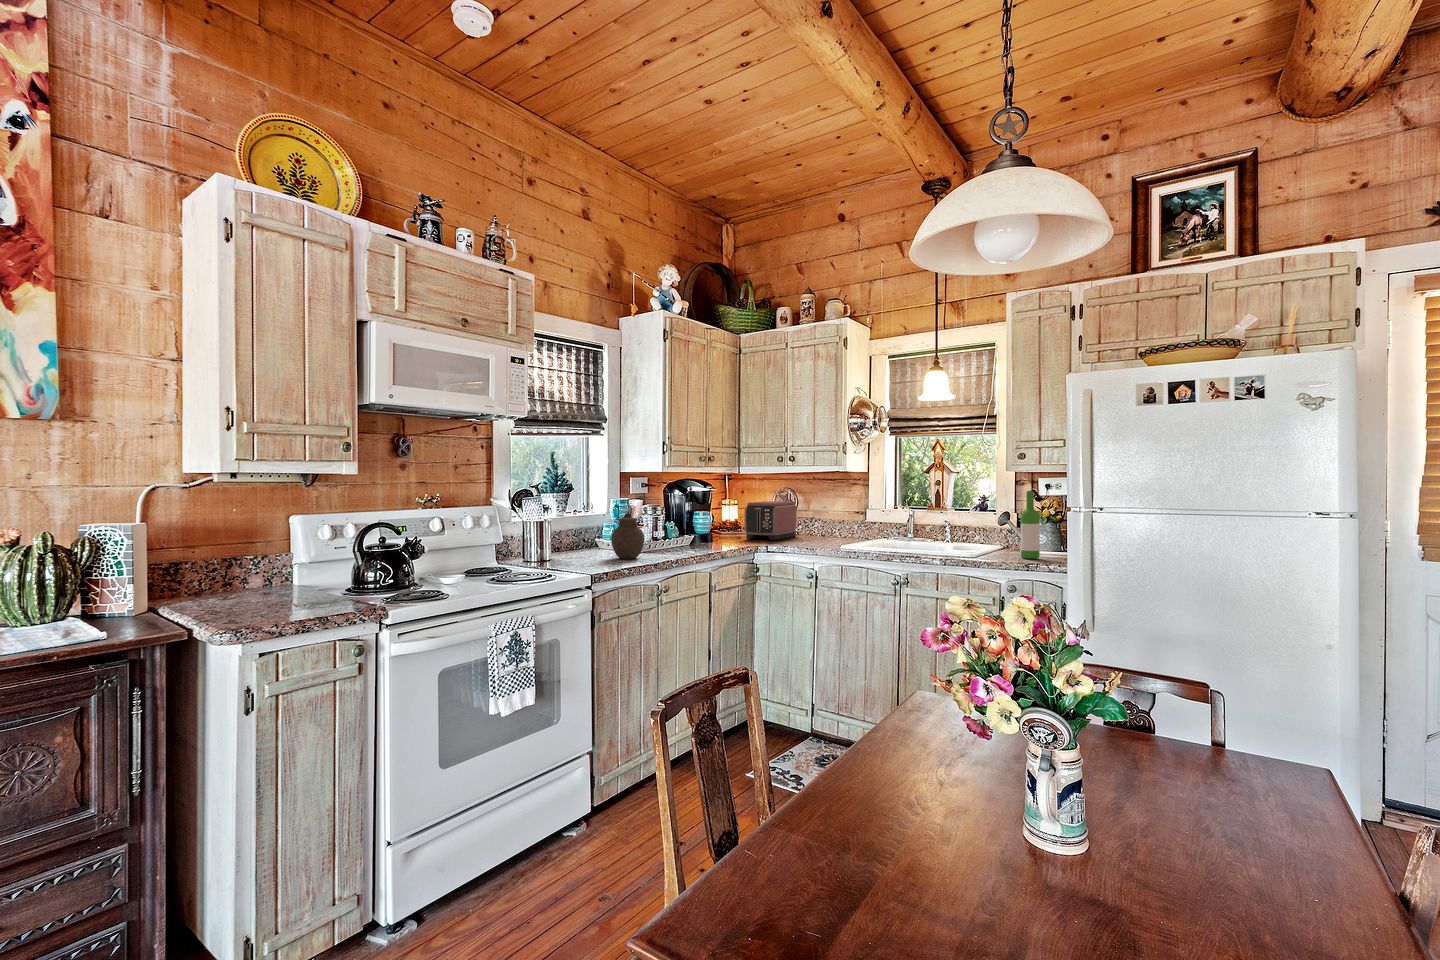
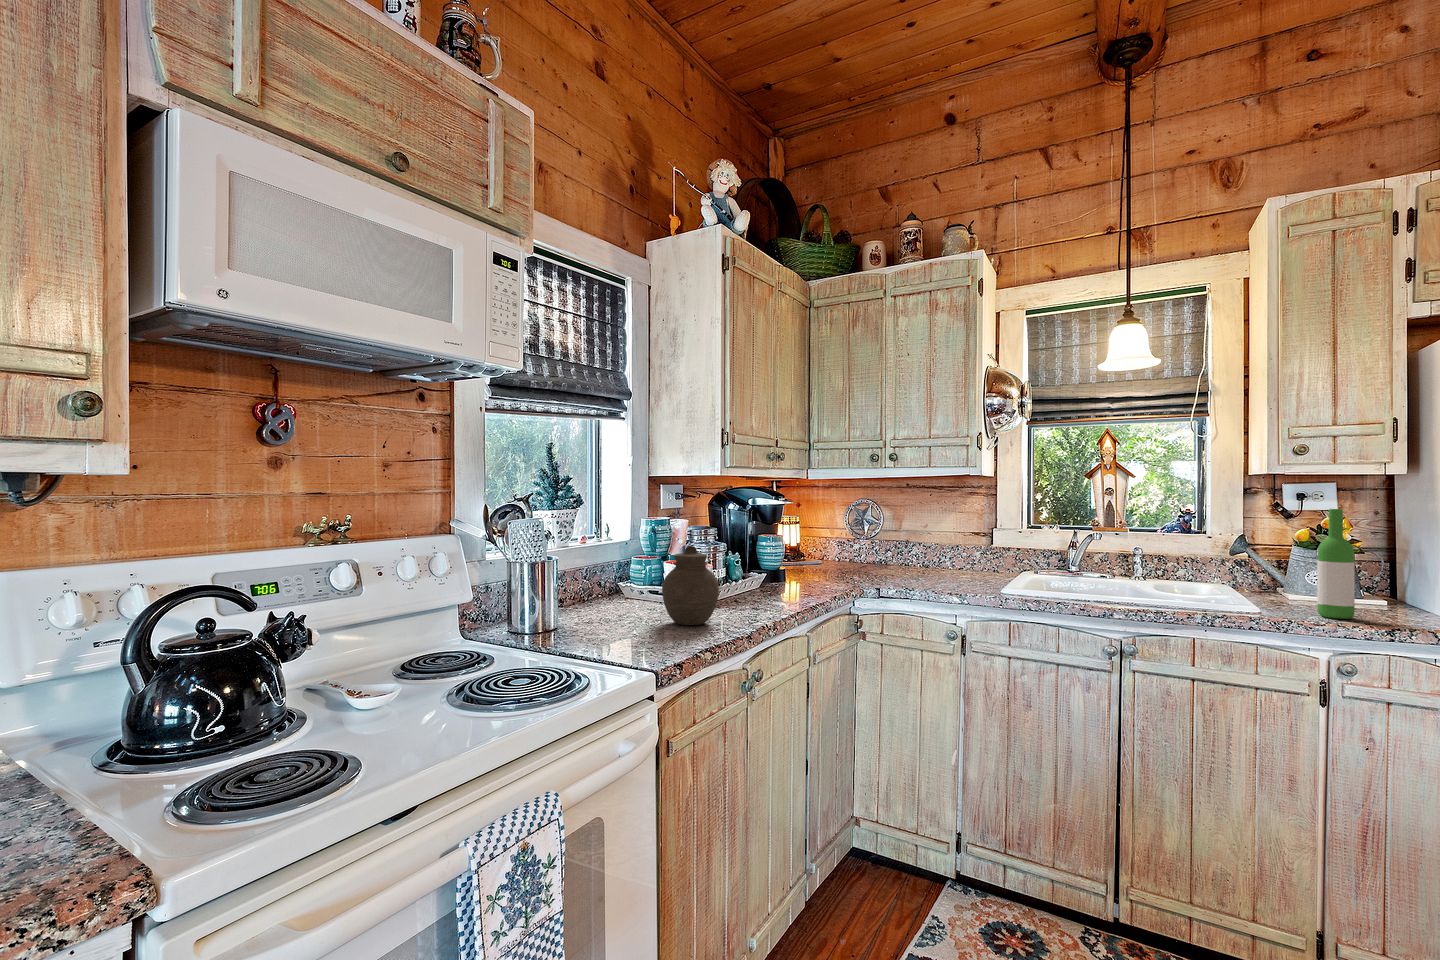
toaster: present [744,501,796,540] -> none [828,518,894,578]

